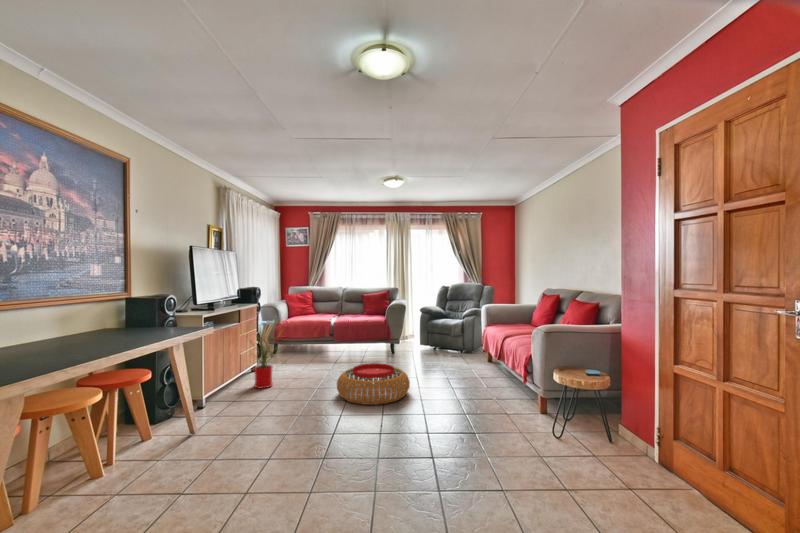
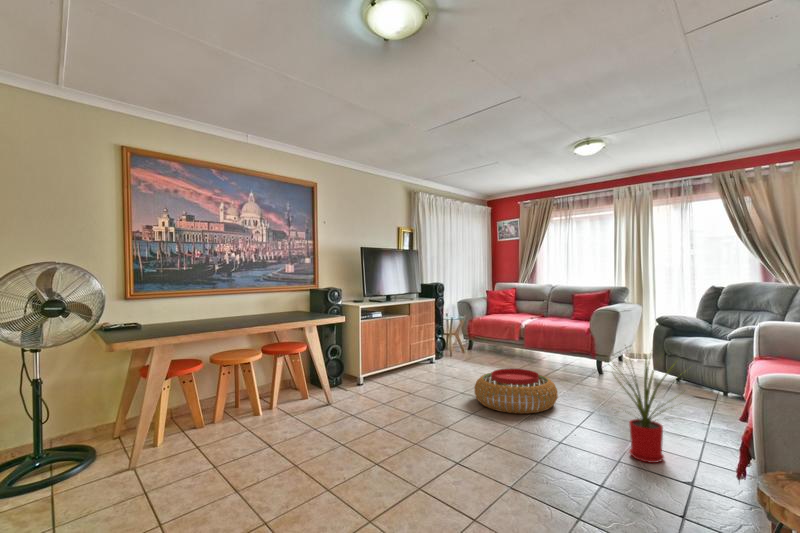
house plant: present [254,337,272,389] -> present [615,357,674,463]

